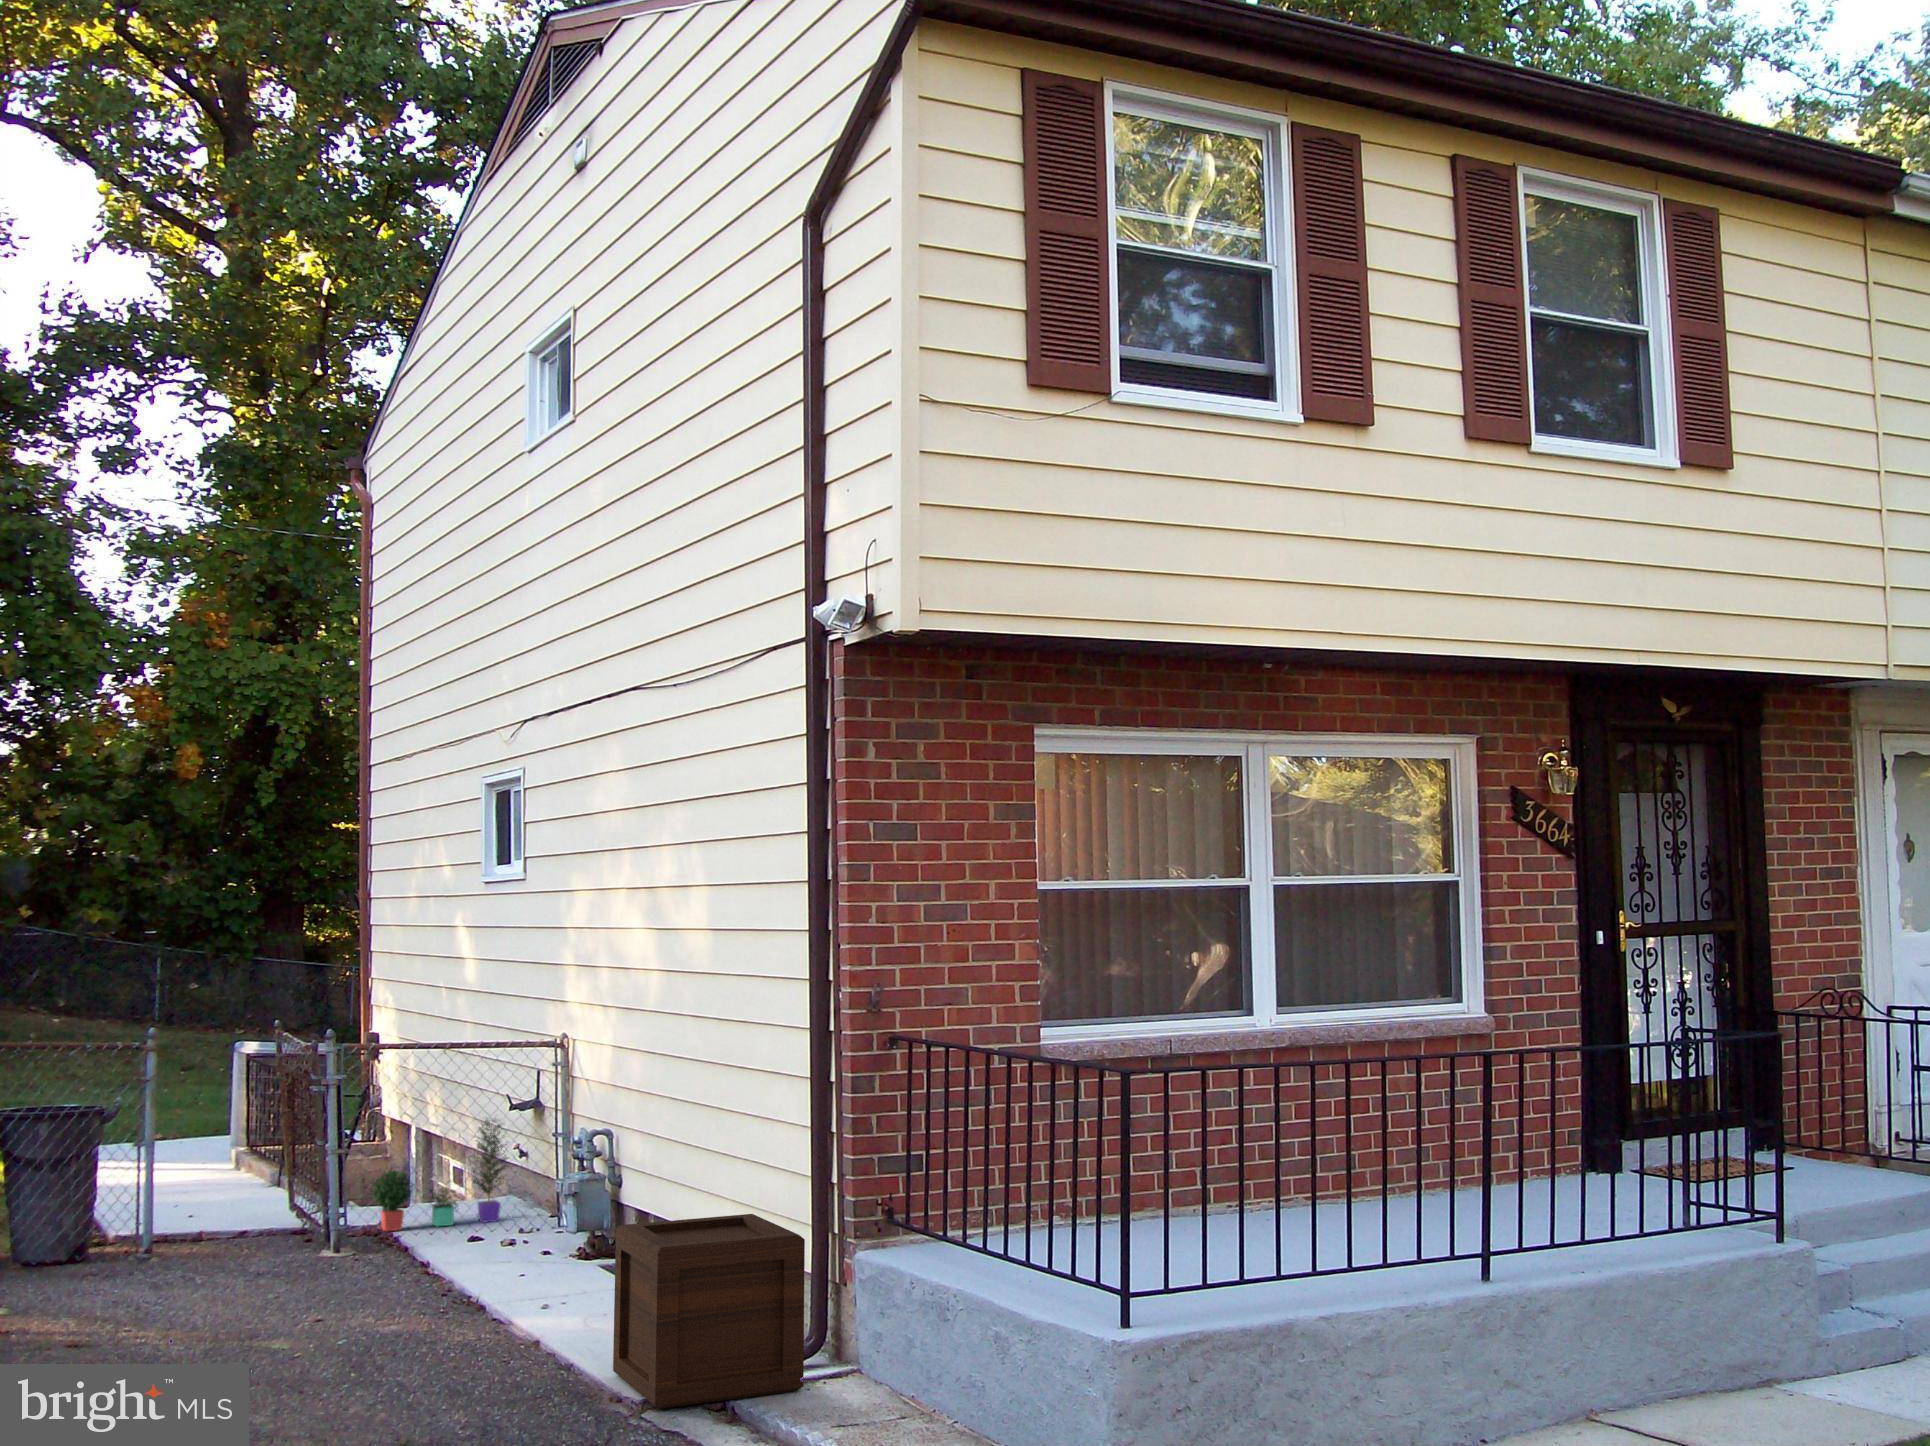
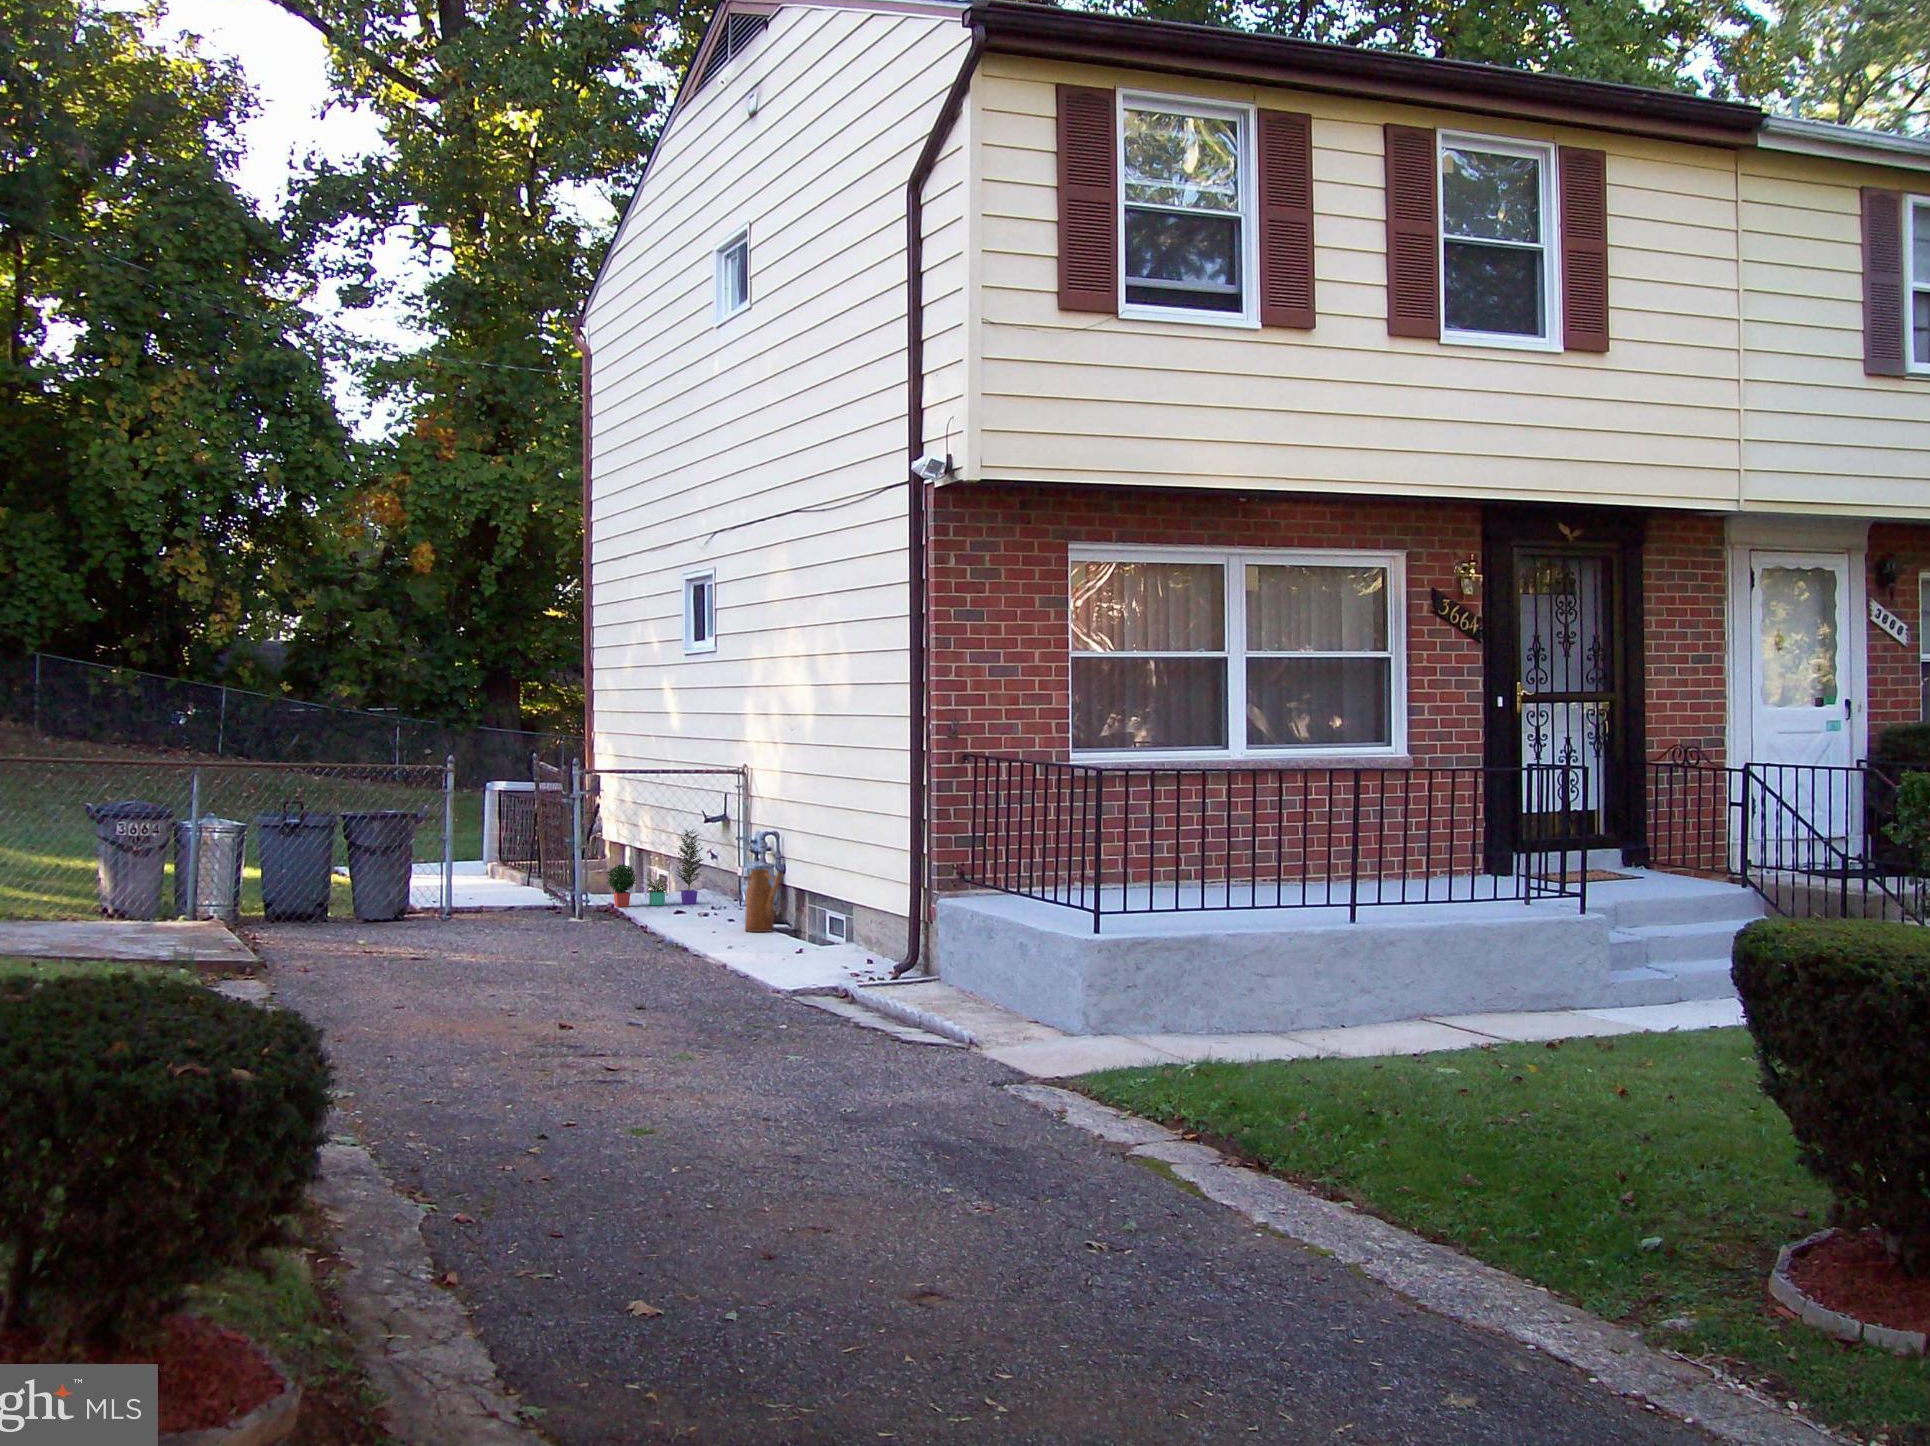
watering can: none [563,1184,618,1278] -> present [745,869,782,932]
wooden crate: present [613,1214,805,1409] -> none [783,875,908,987]

